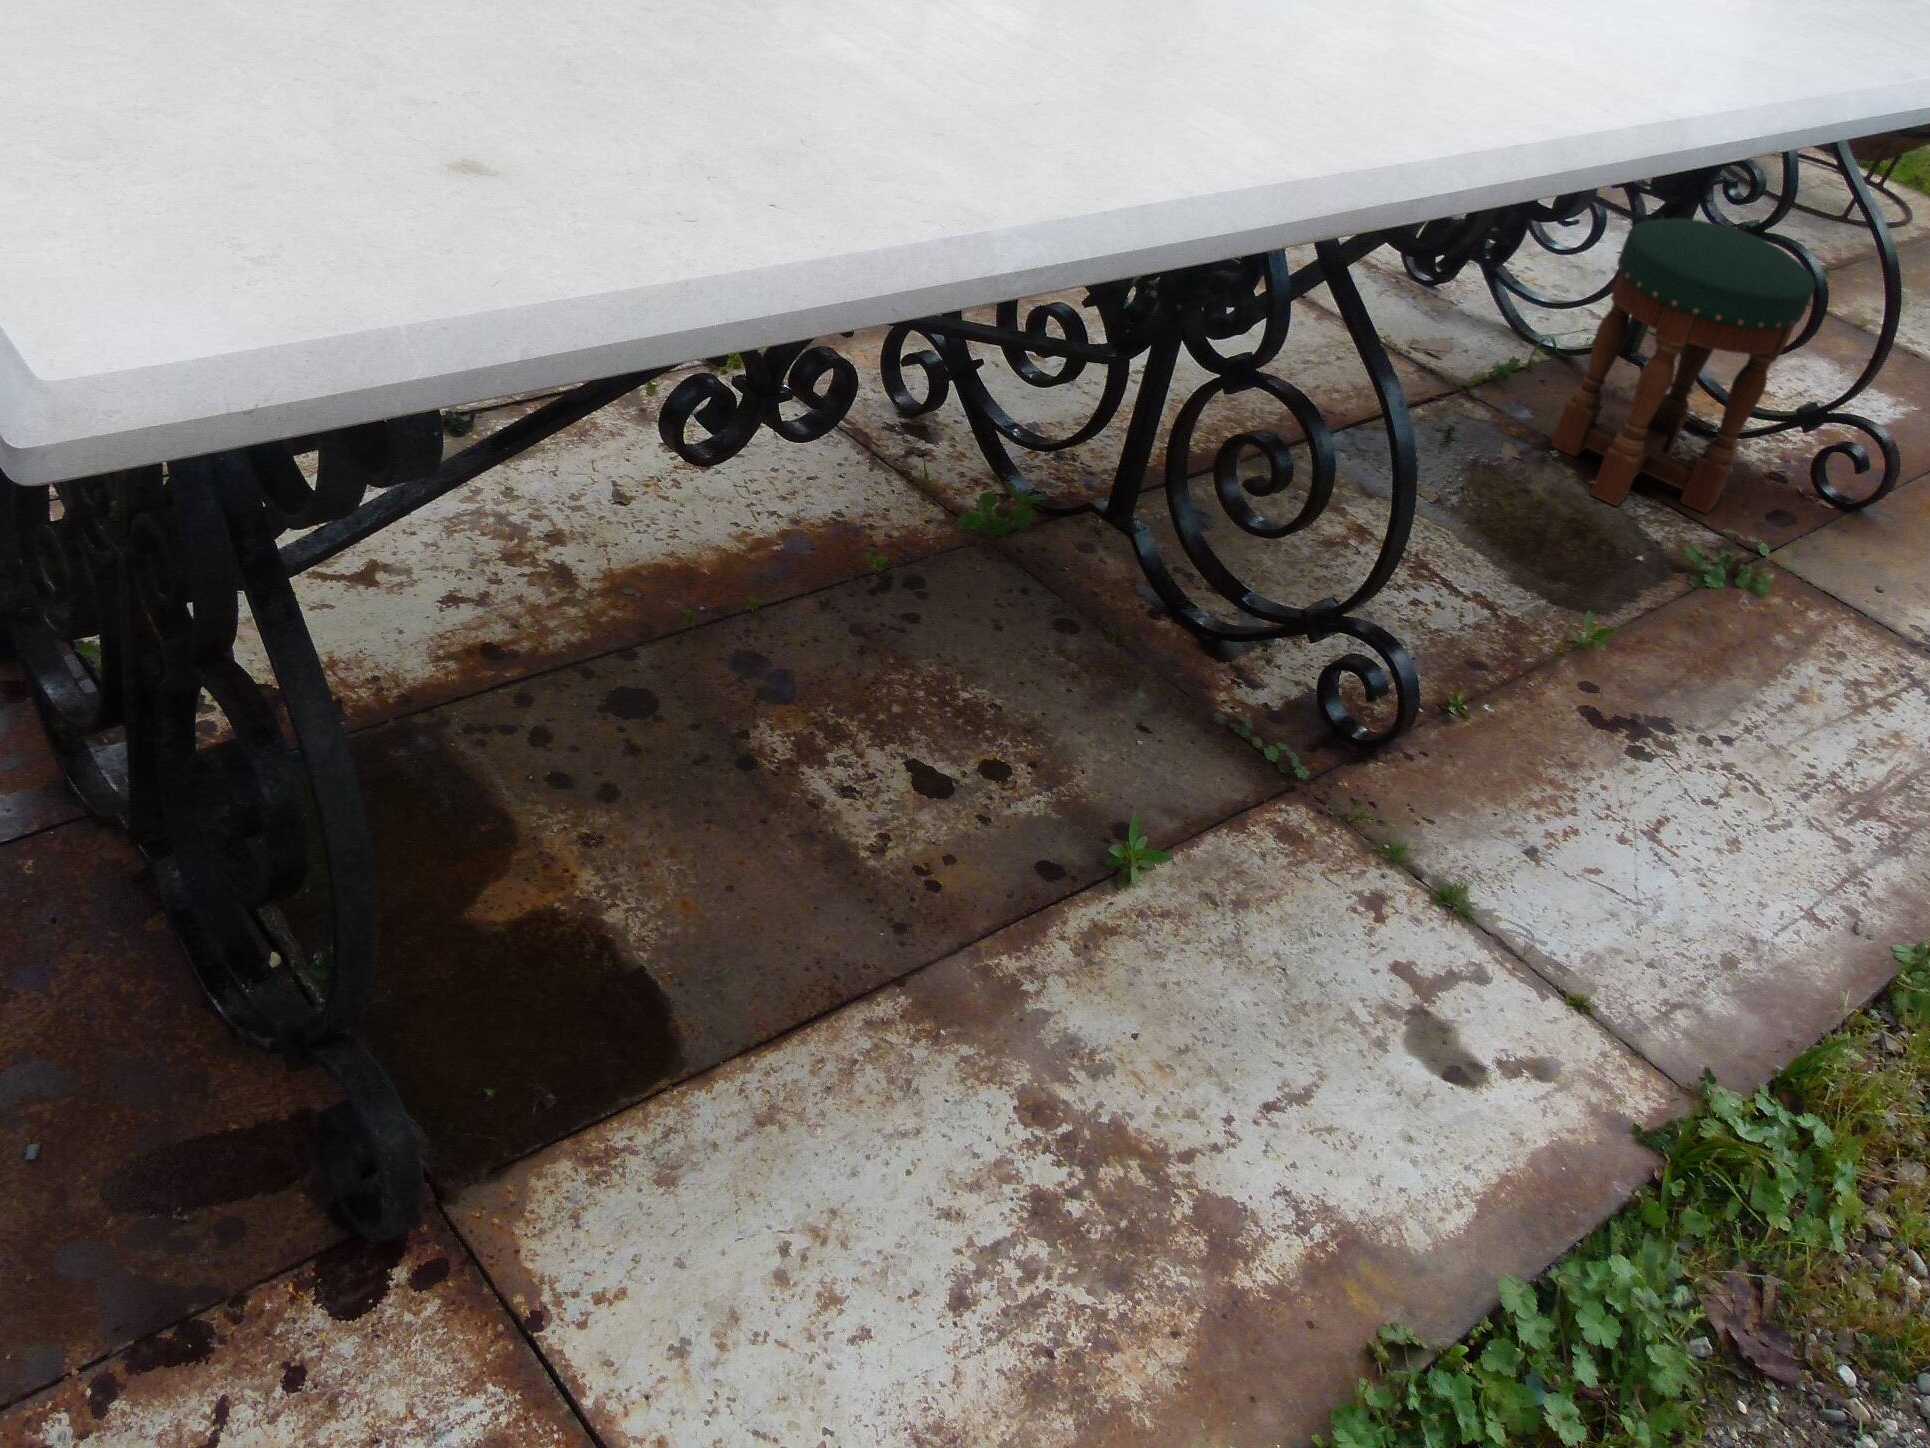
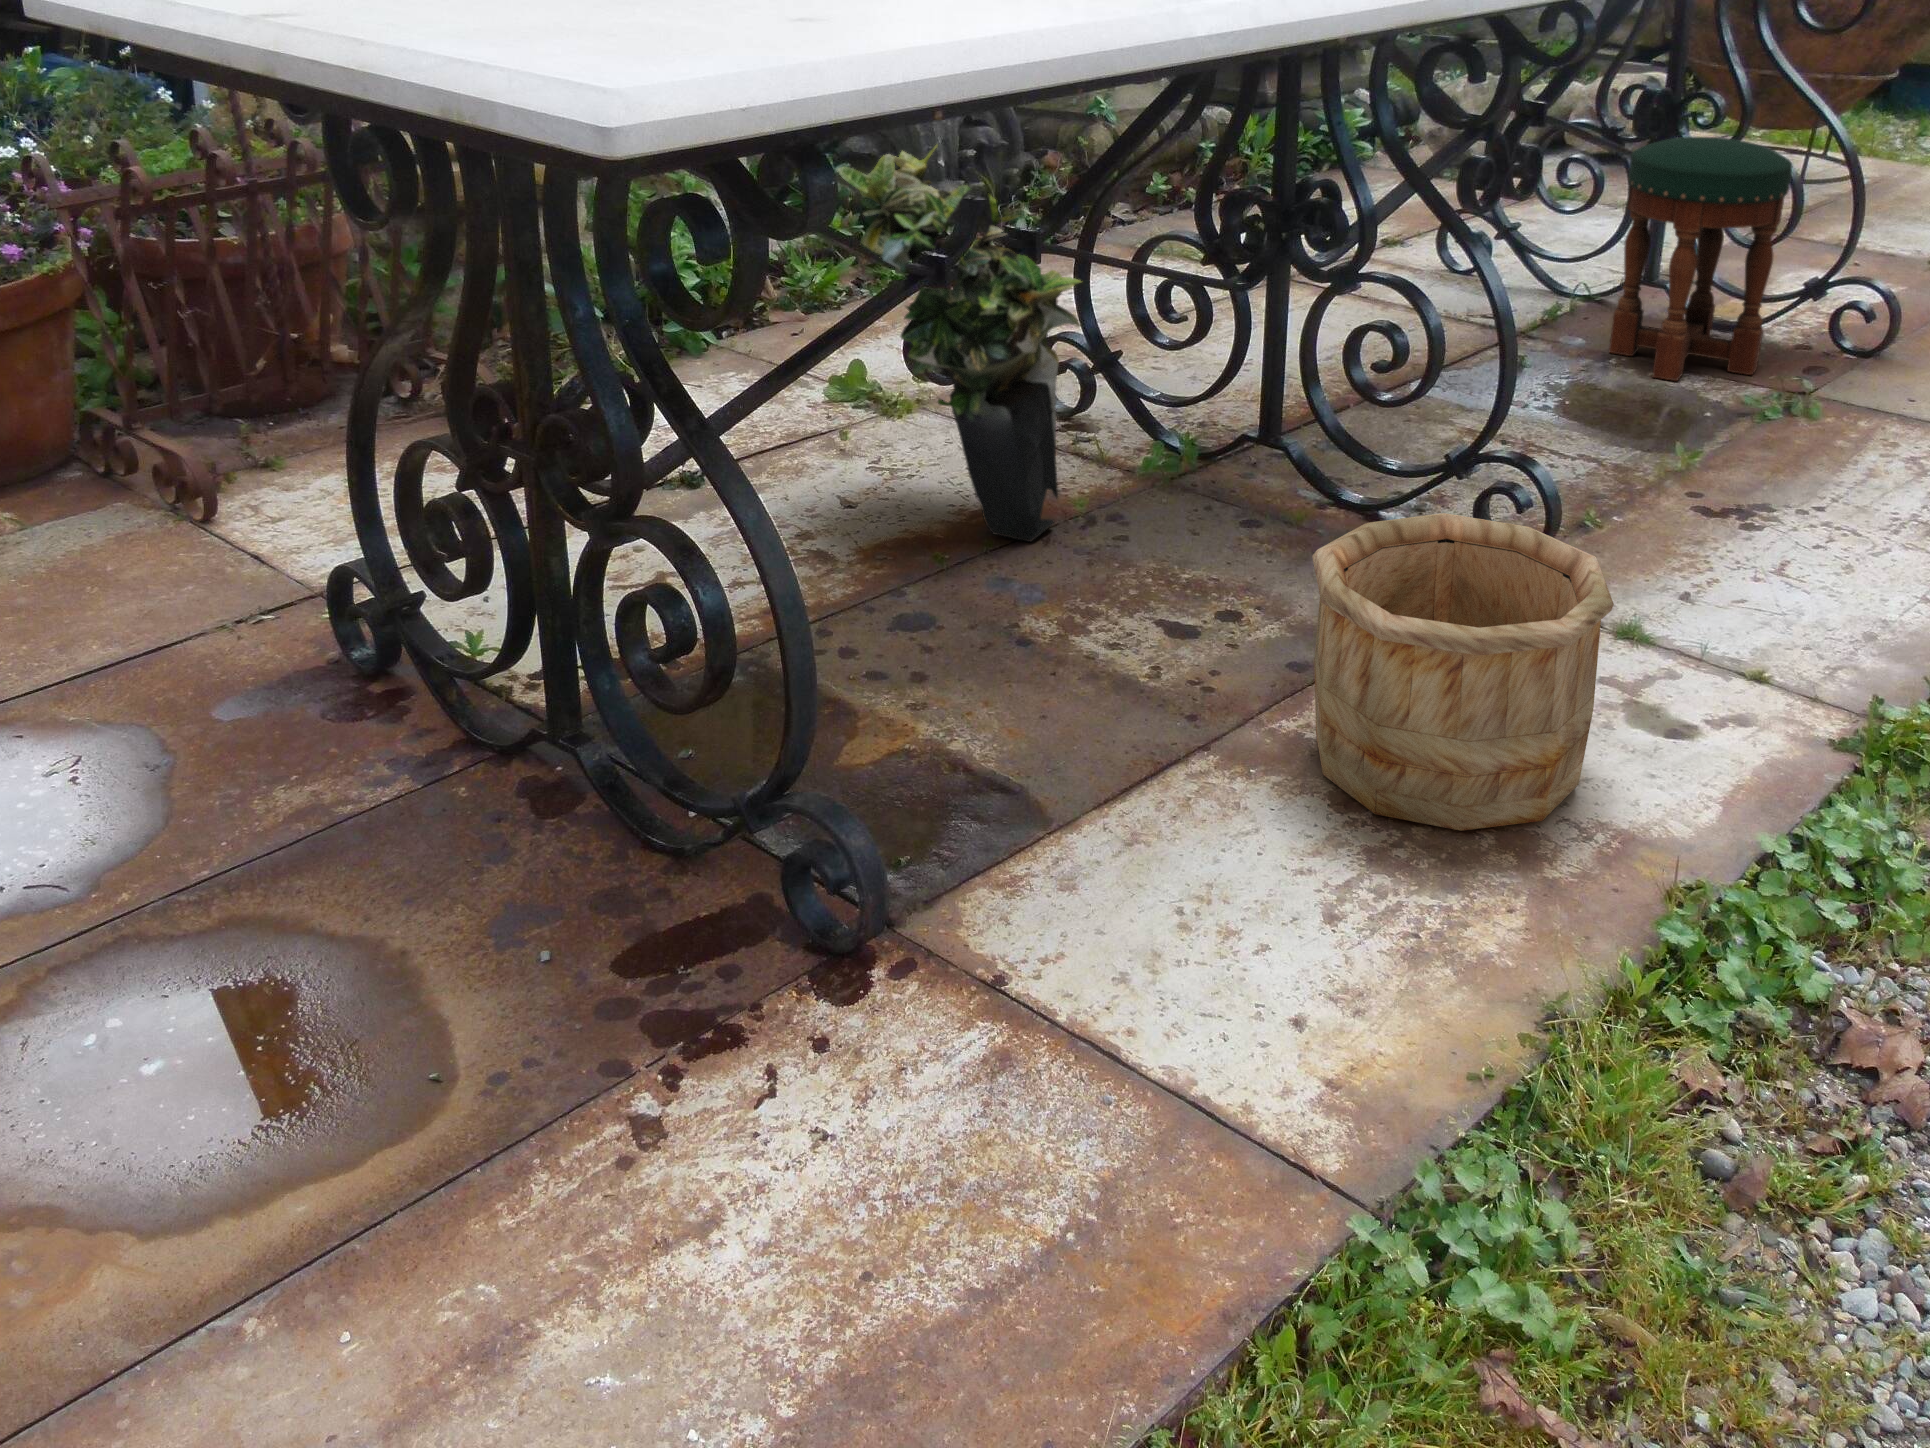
potted plant: none [635,124,907,613] -> present [838,145,1081,542]
wooden bucket: none [1019,769,1399,1189] -> present [1312,513,1614,831]

